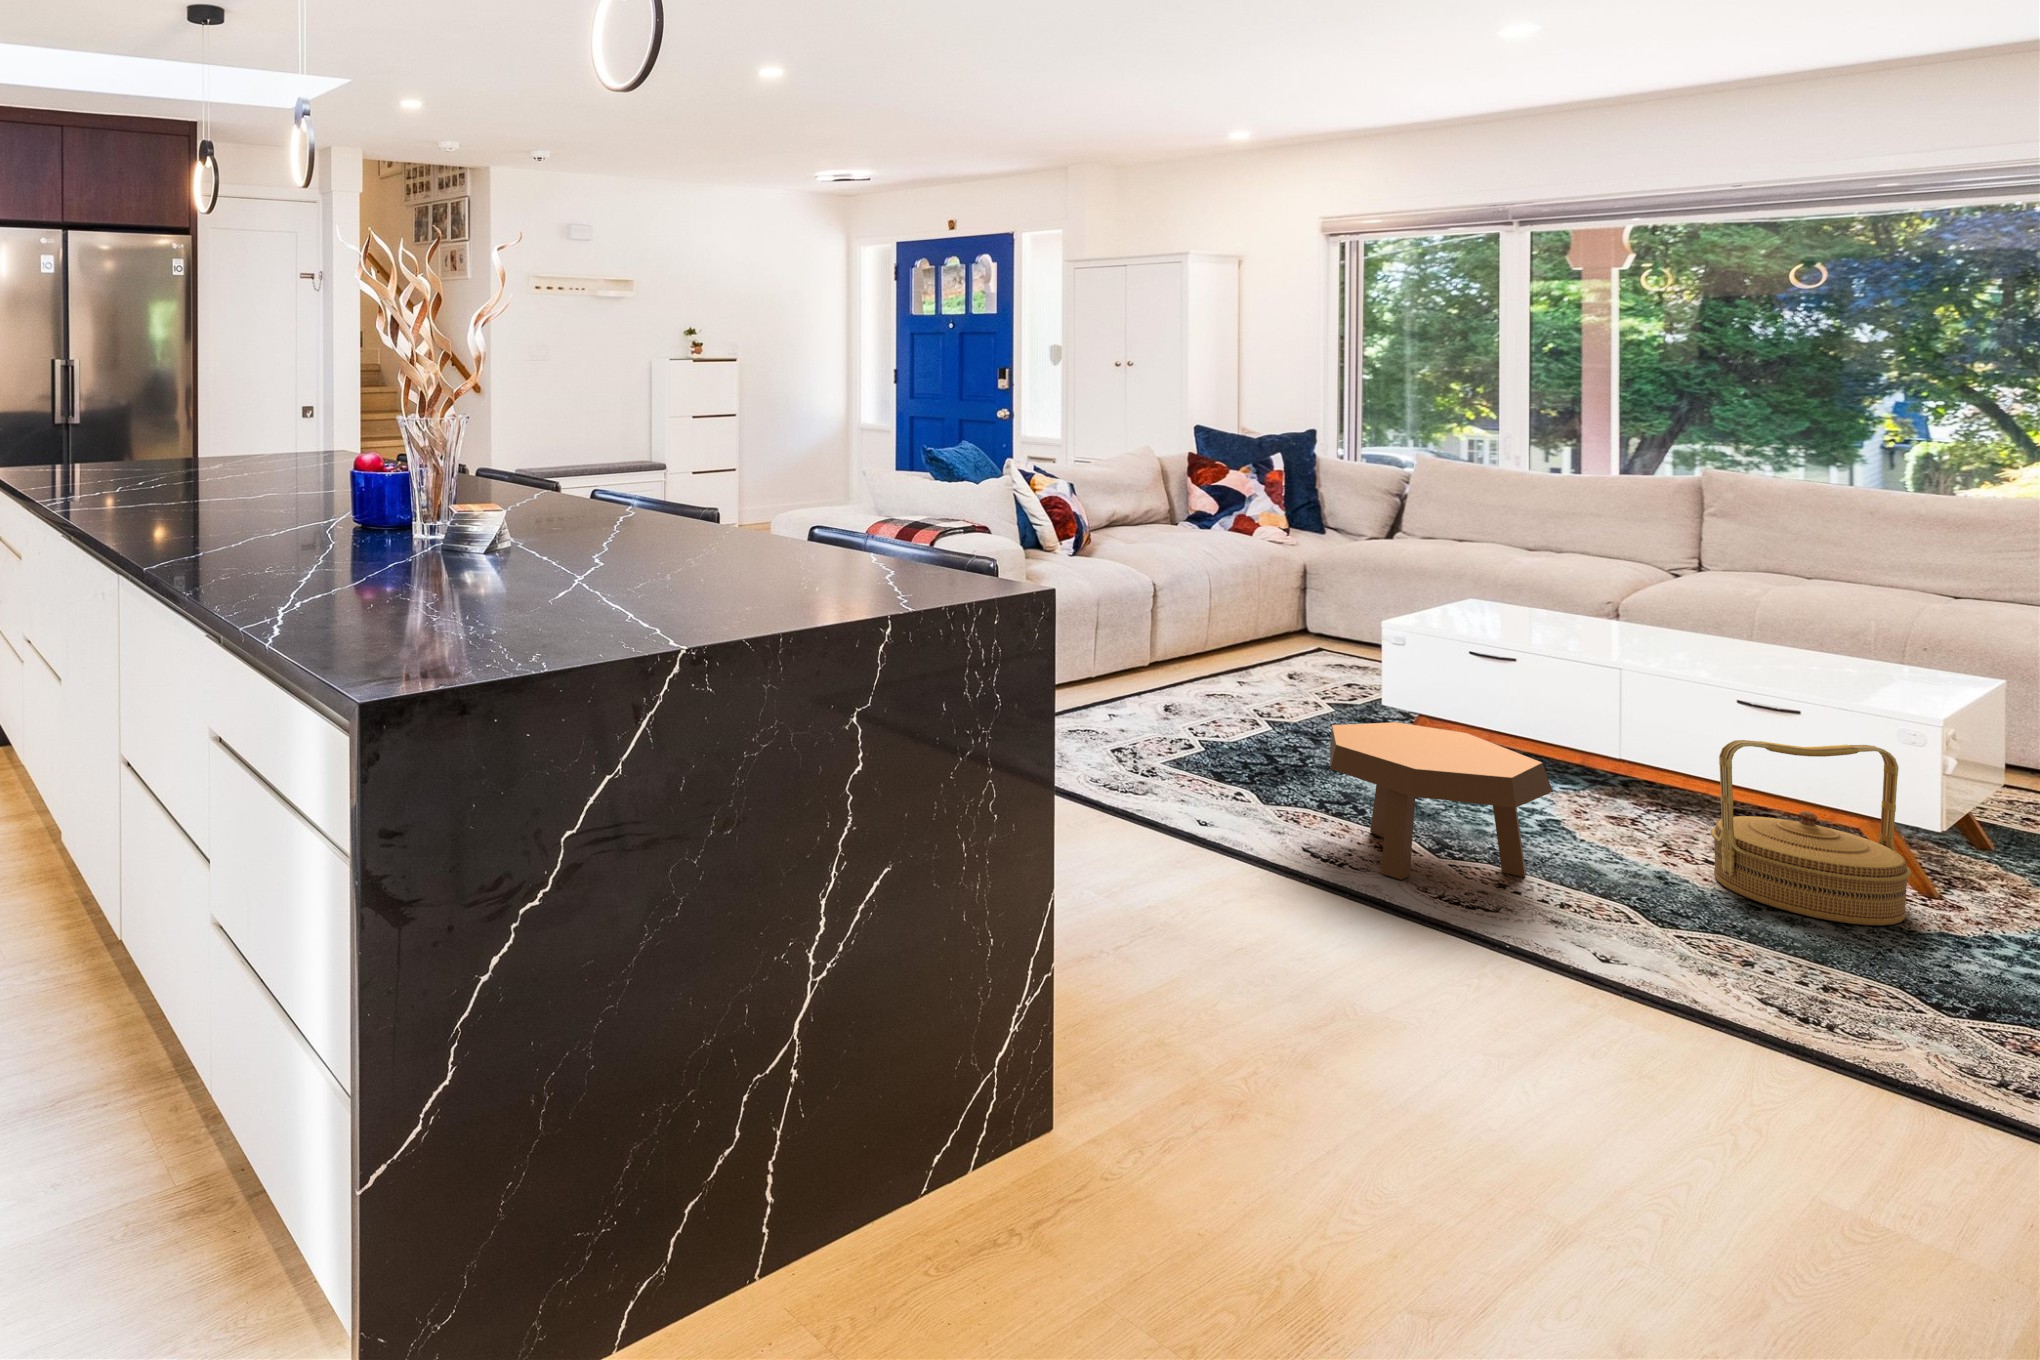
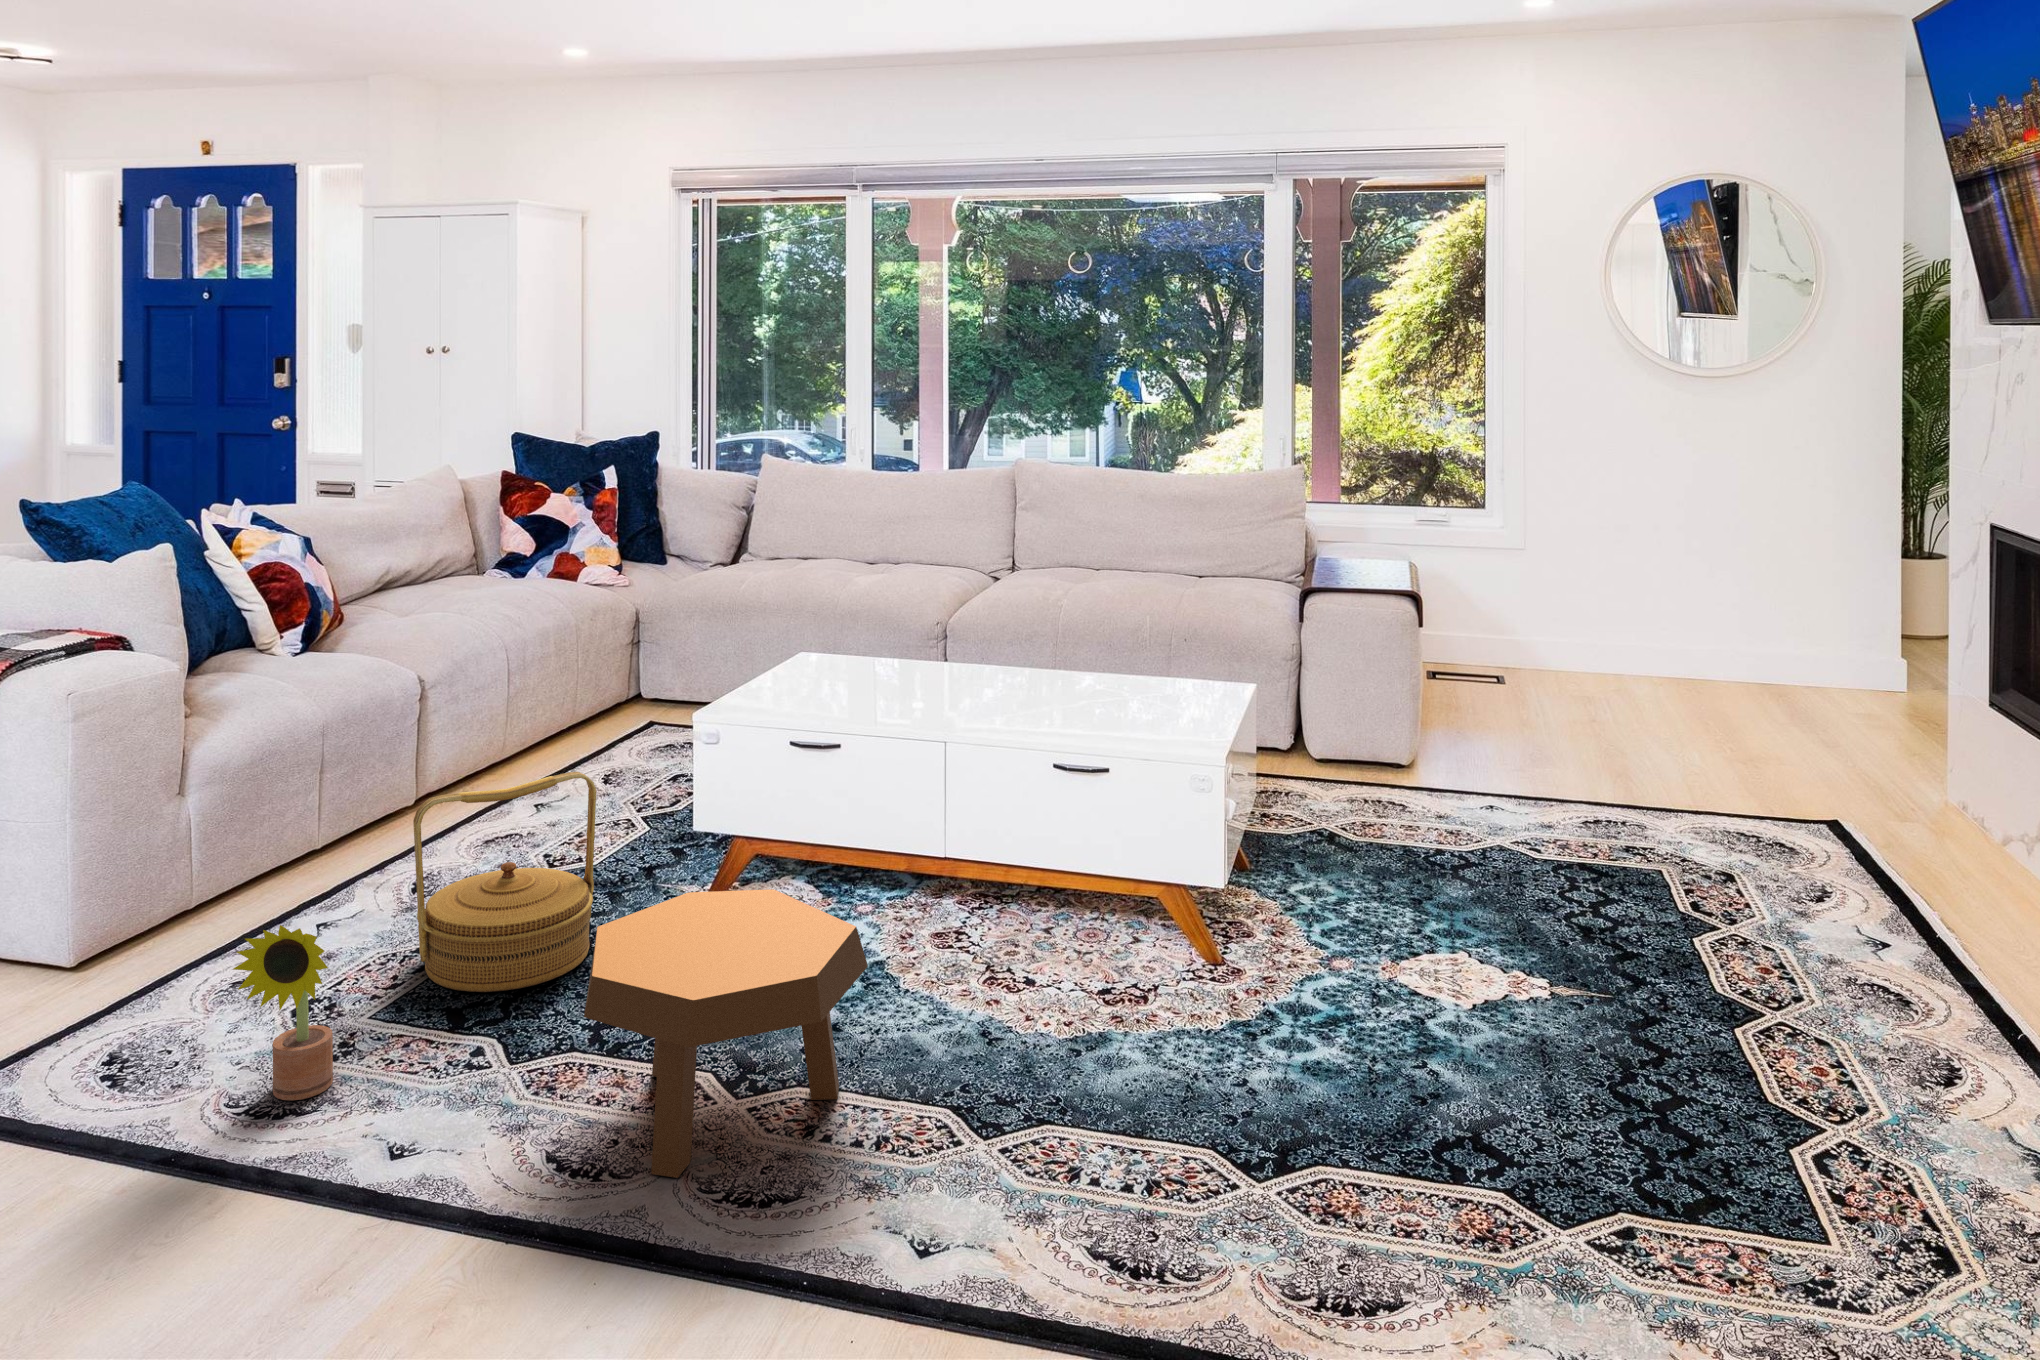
decorative plant: none [1097,682,1155,788] -> present [233,925,333,1100]
basket: present [1711,740,1911,926] -> present [413,772,597,992]

